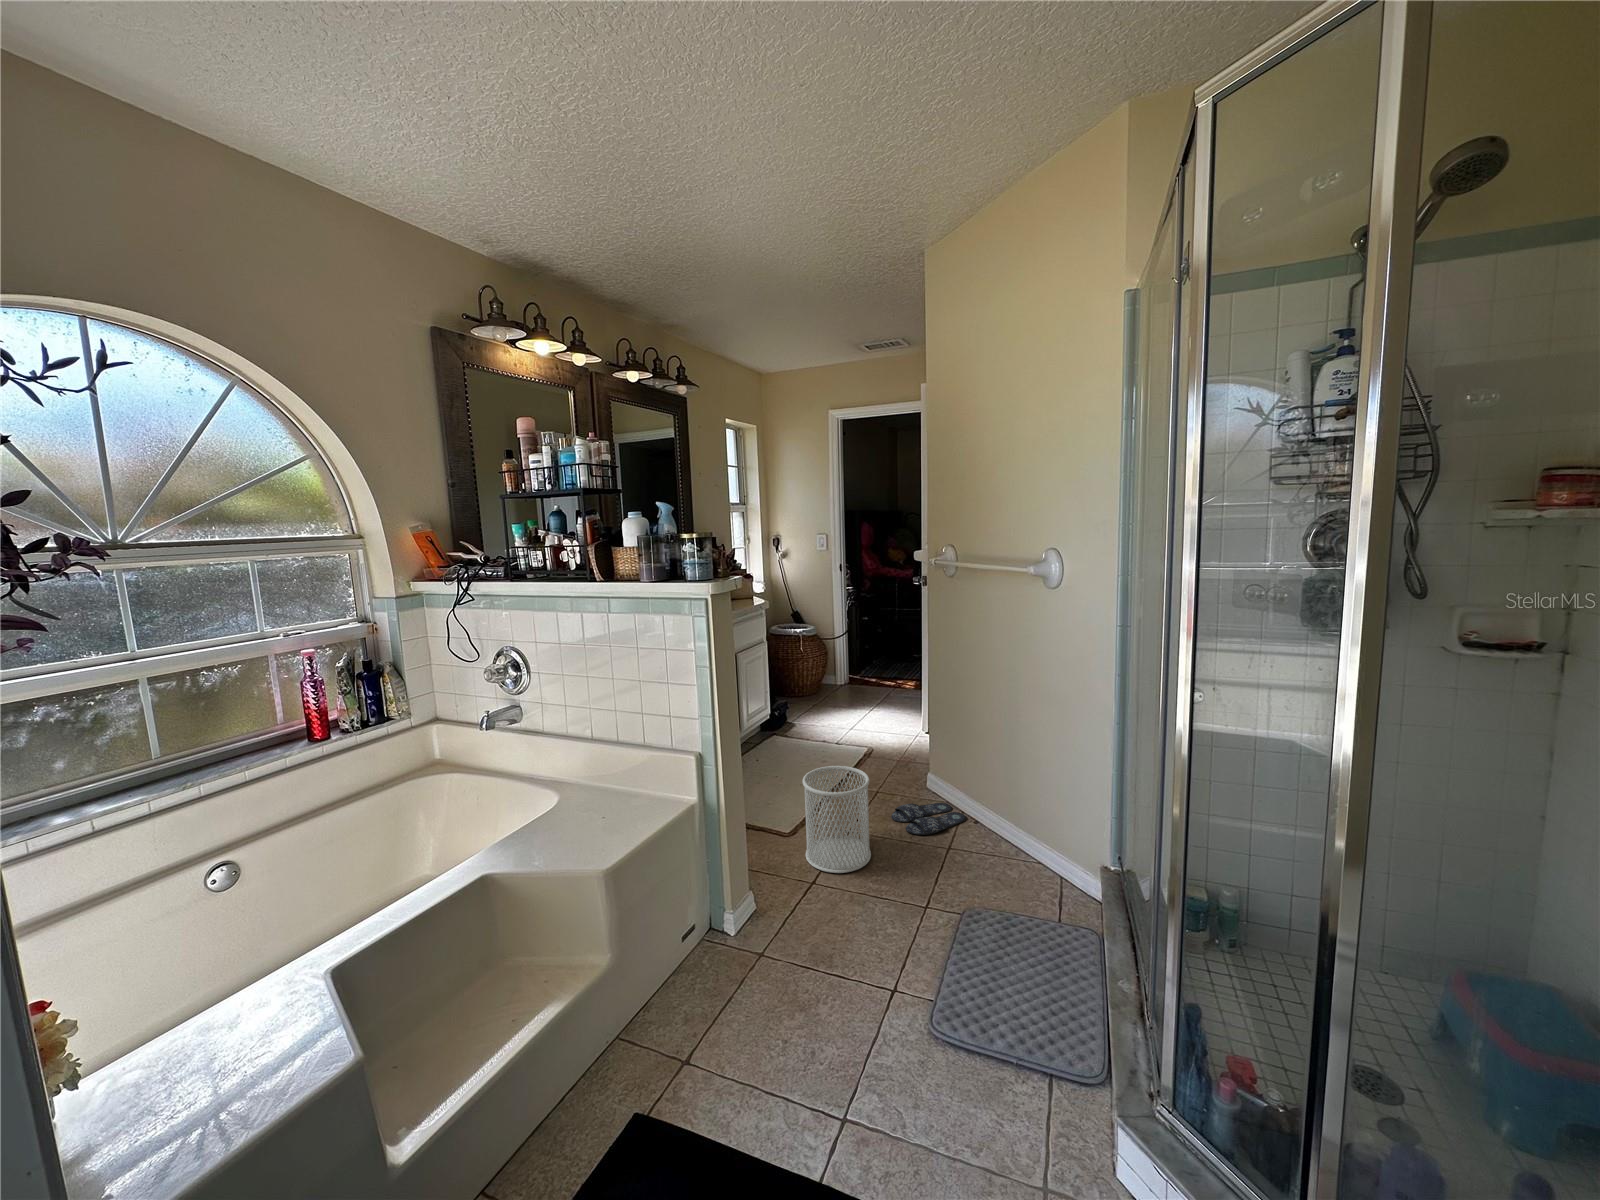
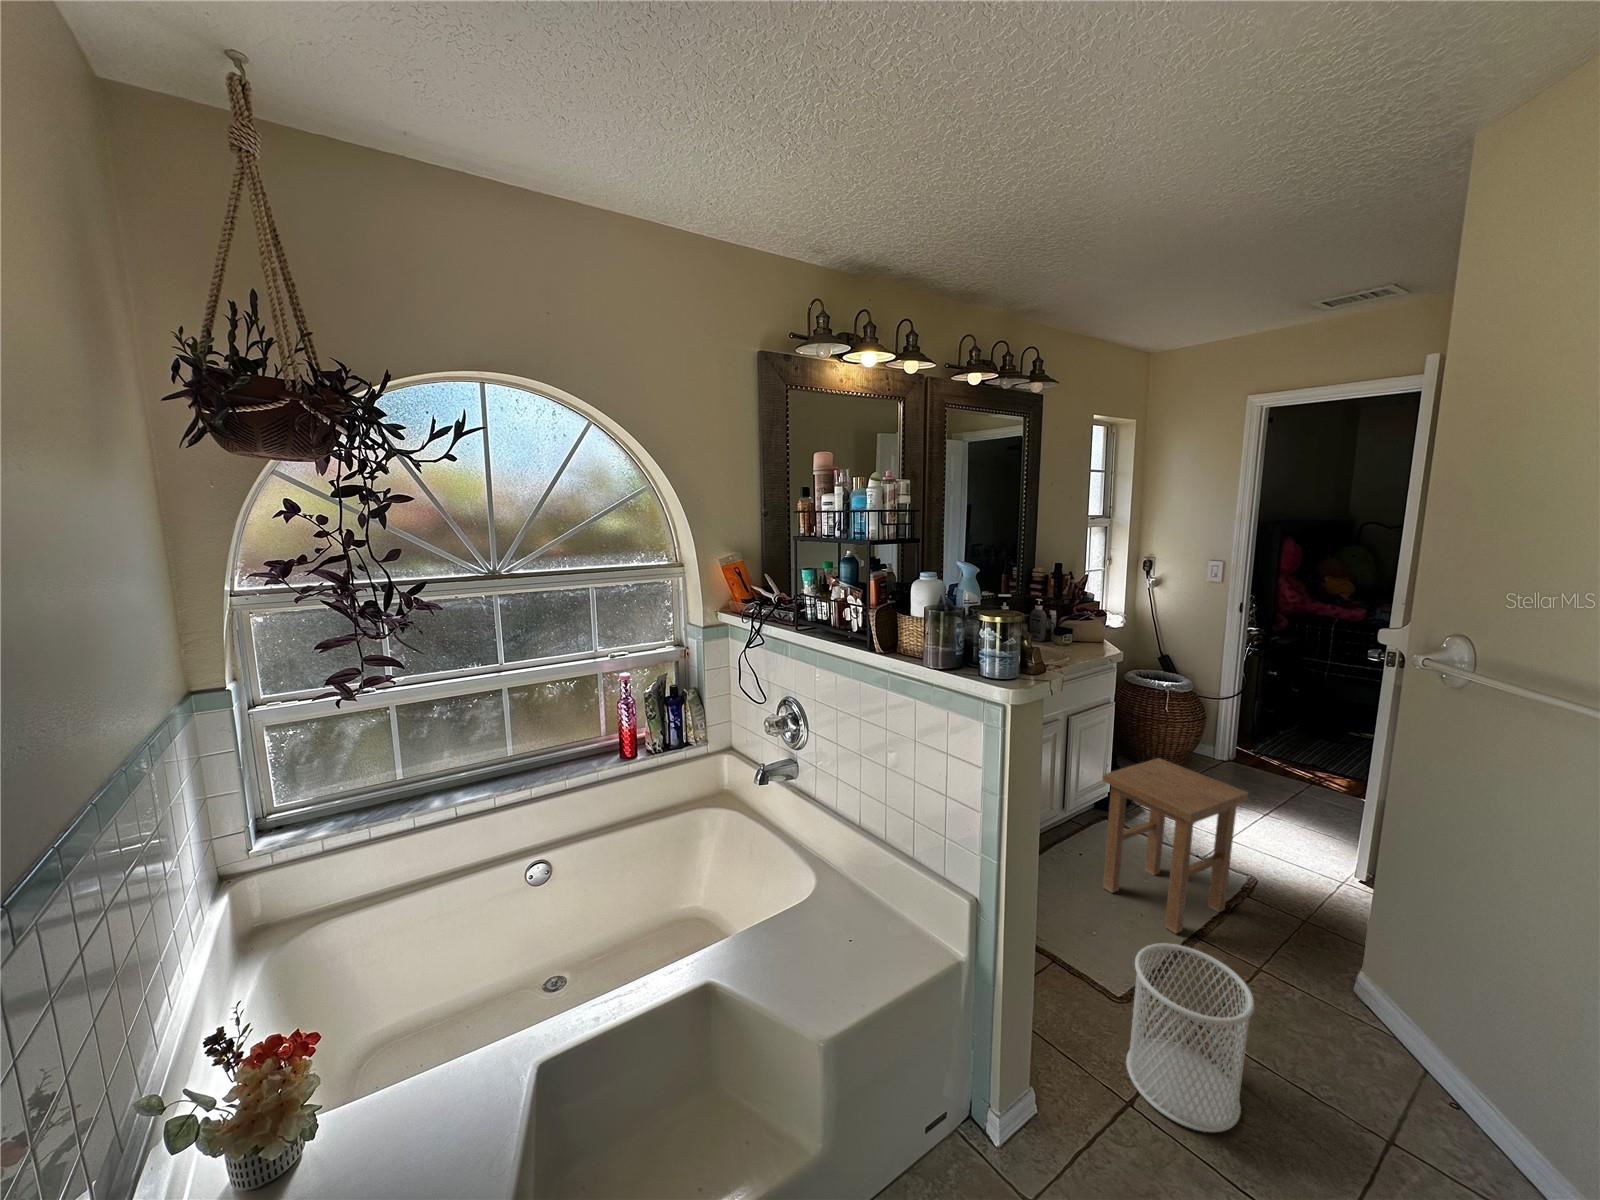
stool: none [767,670,855,783] -> present [1103,758,1248,933]
slippers: present [891,803,966,835] -> none [1287,1032,1453,1127]

